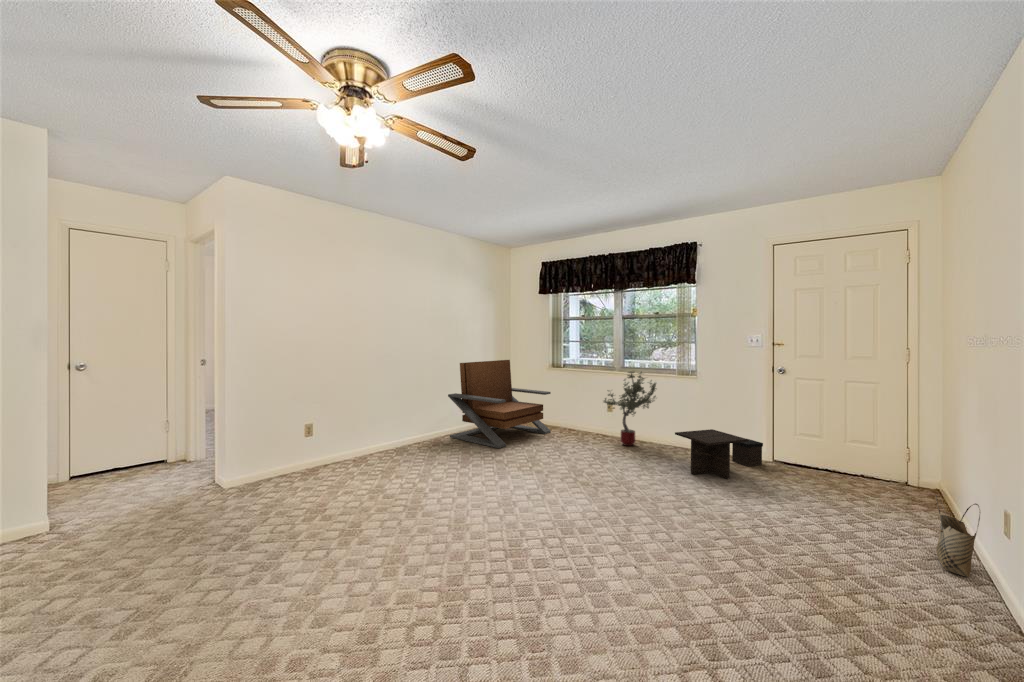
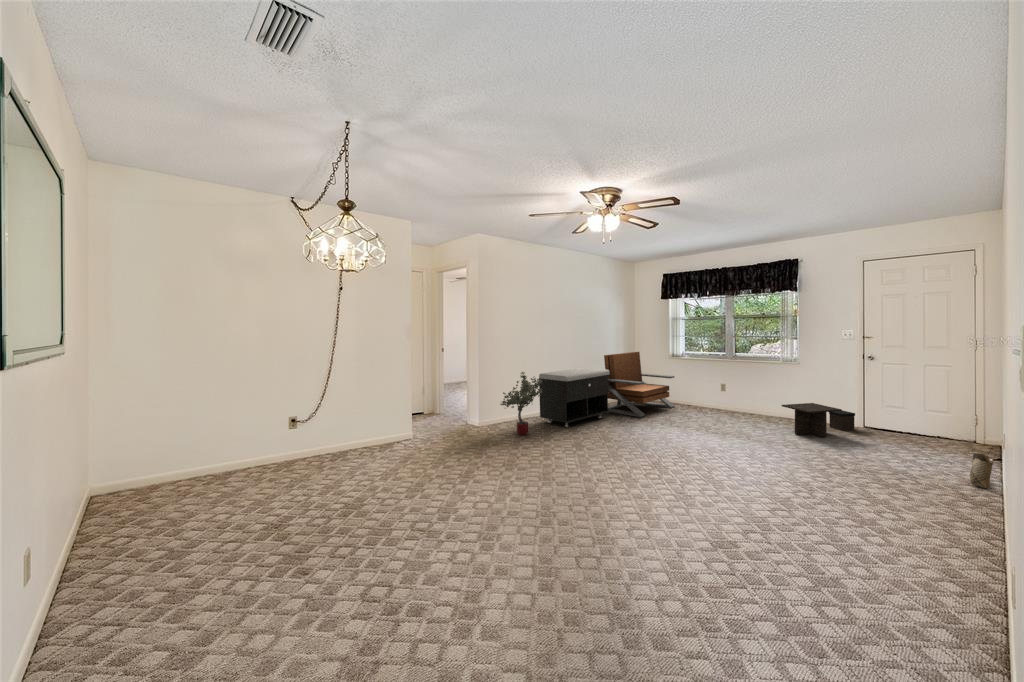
potted tree: present [603,372,656,446] -> present [501,372,542,436]
storage bench: none [351,379,459,466] -> present [539,368,610,427]

